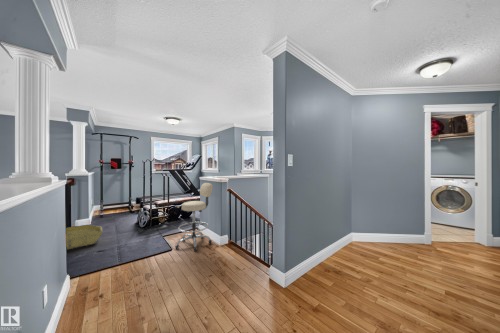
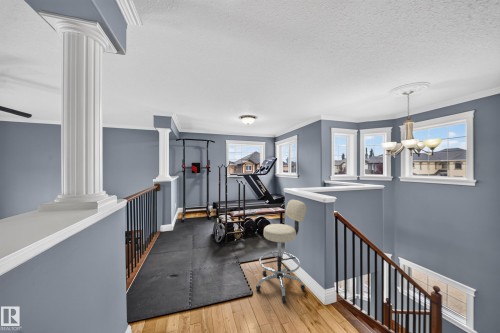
storage bin: present [66,225,102,249] -> none [137,237,180,265]

